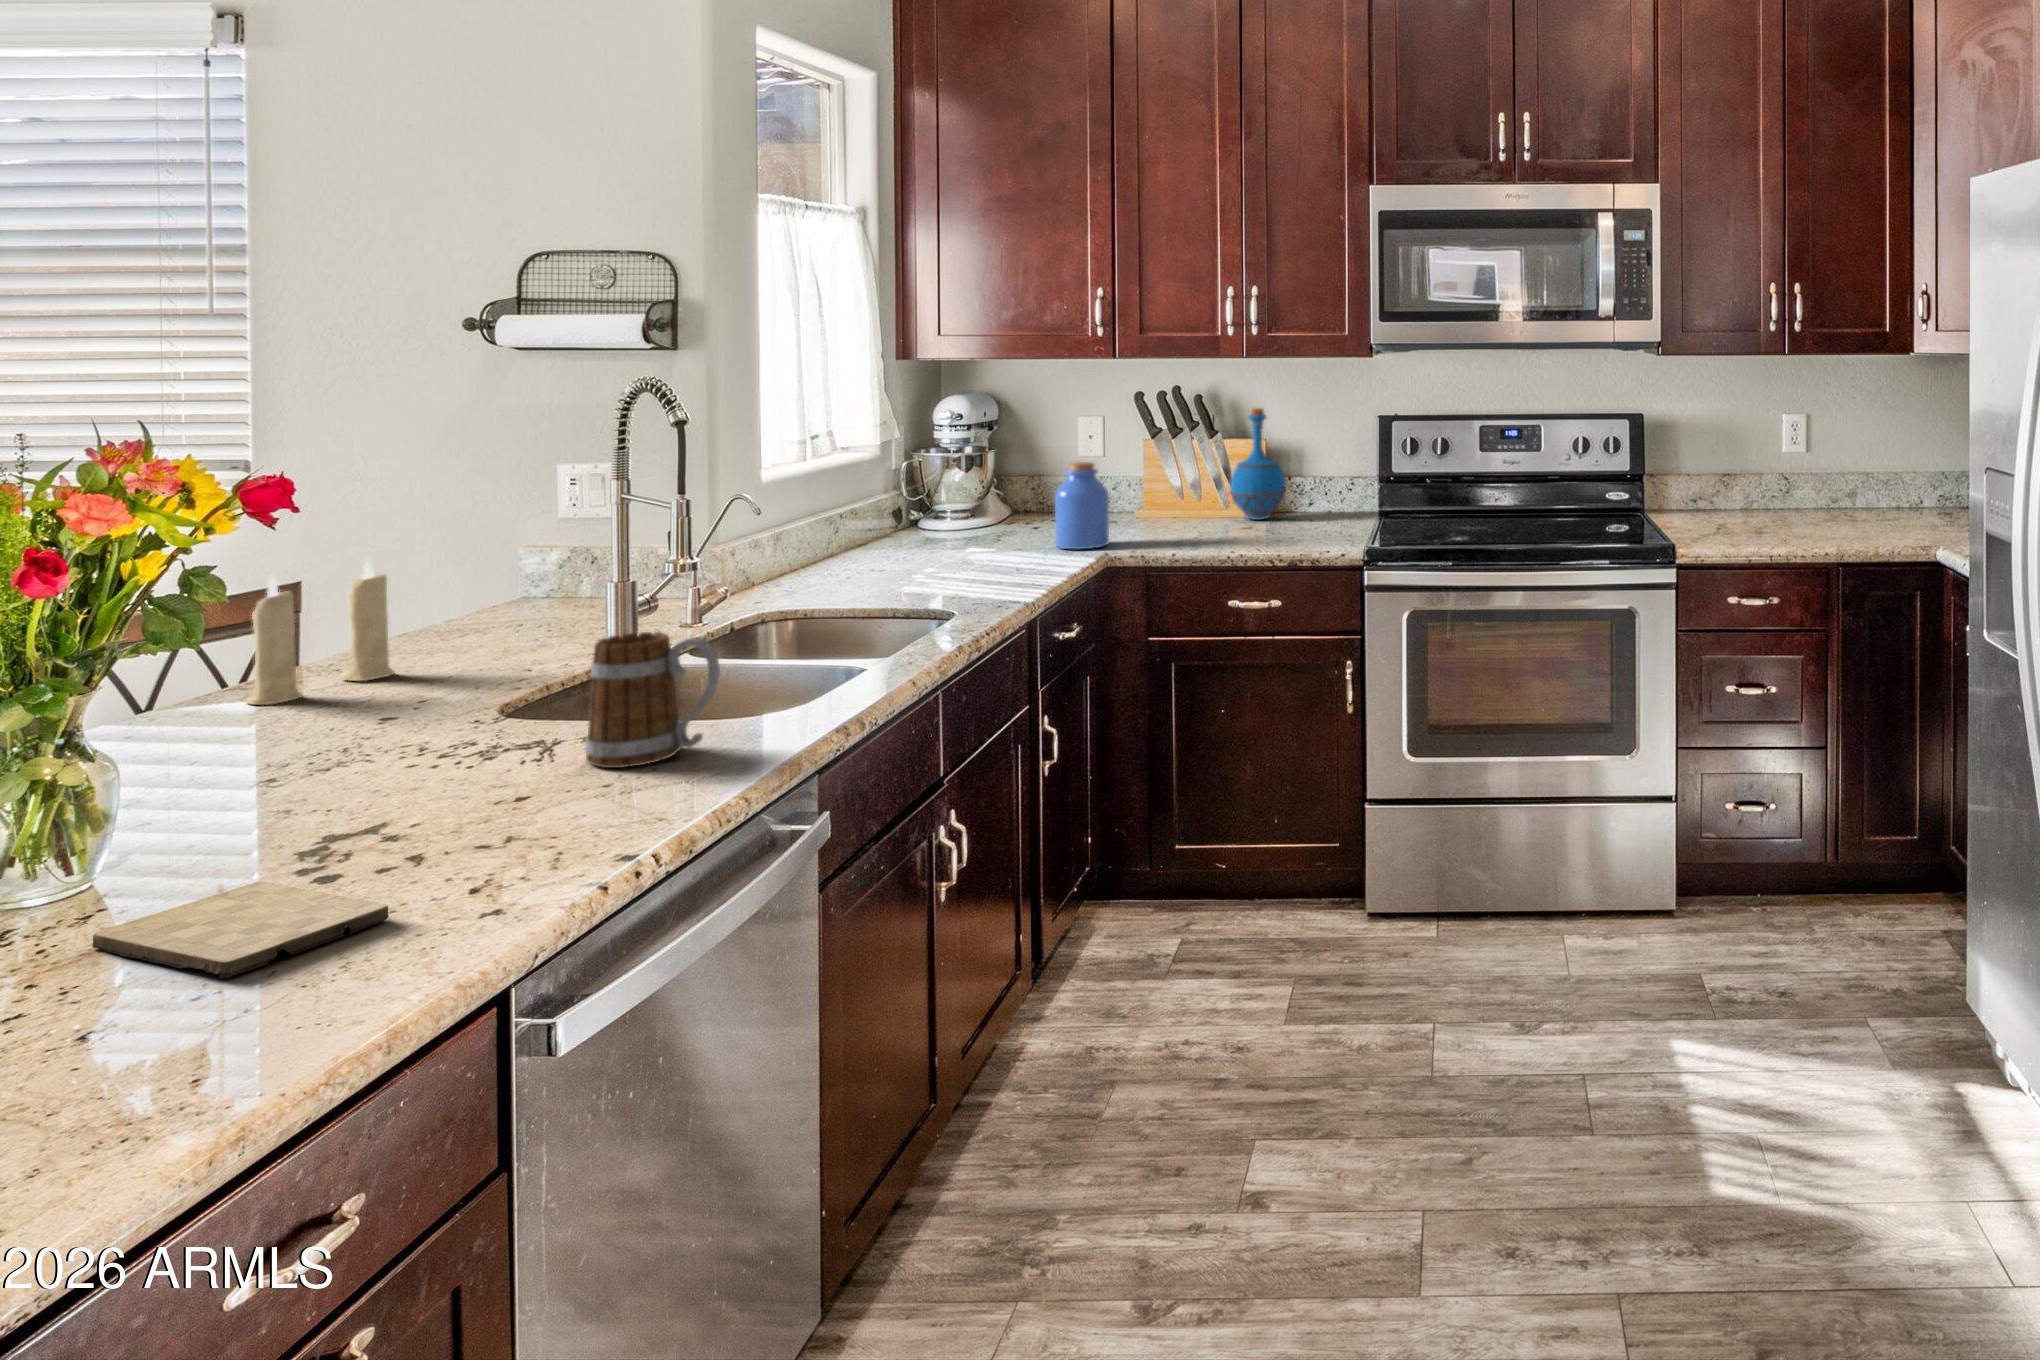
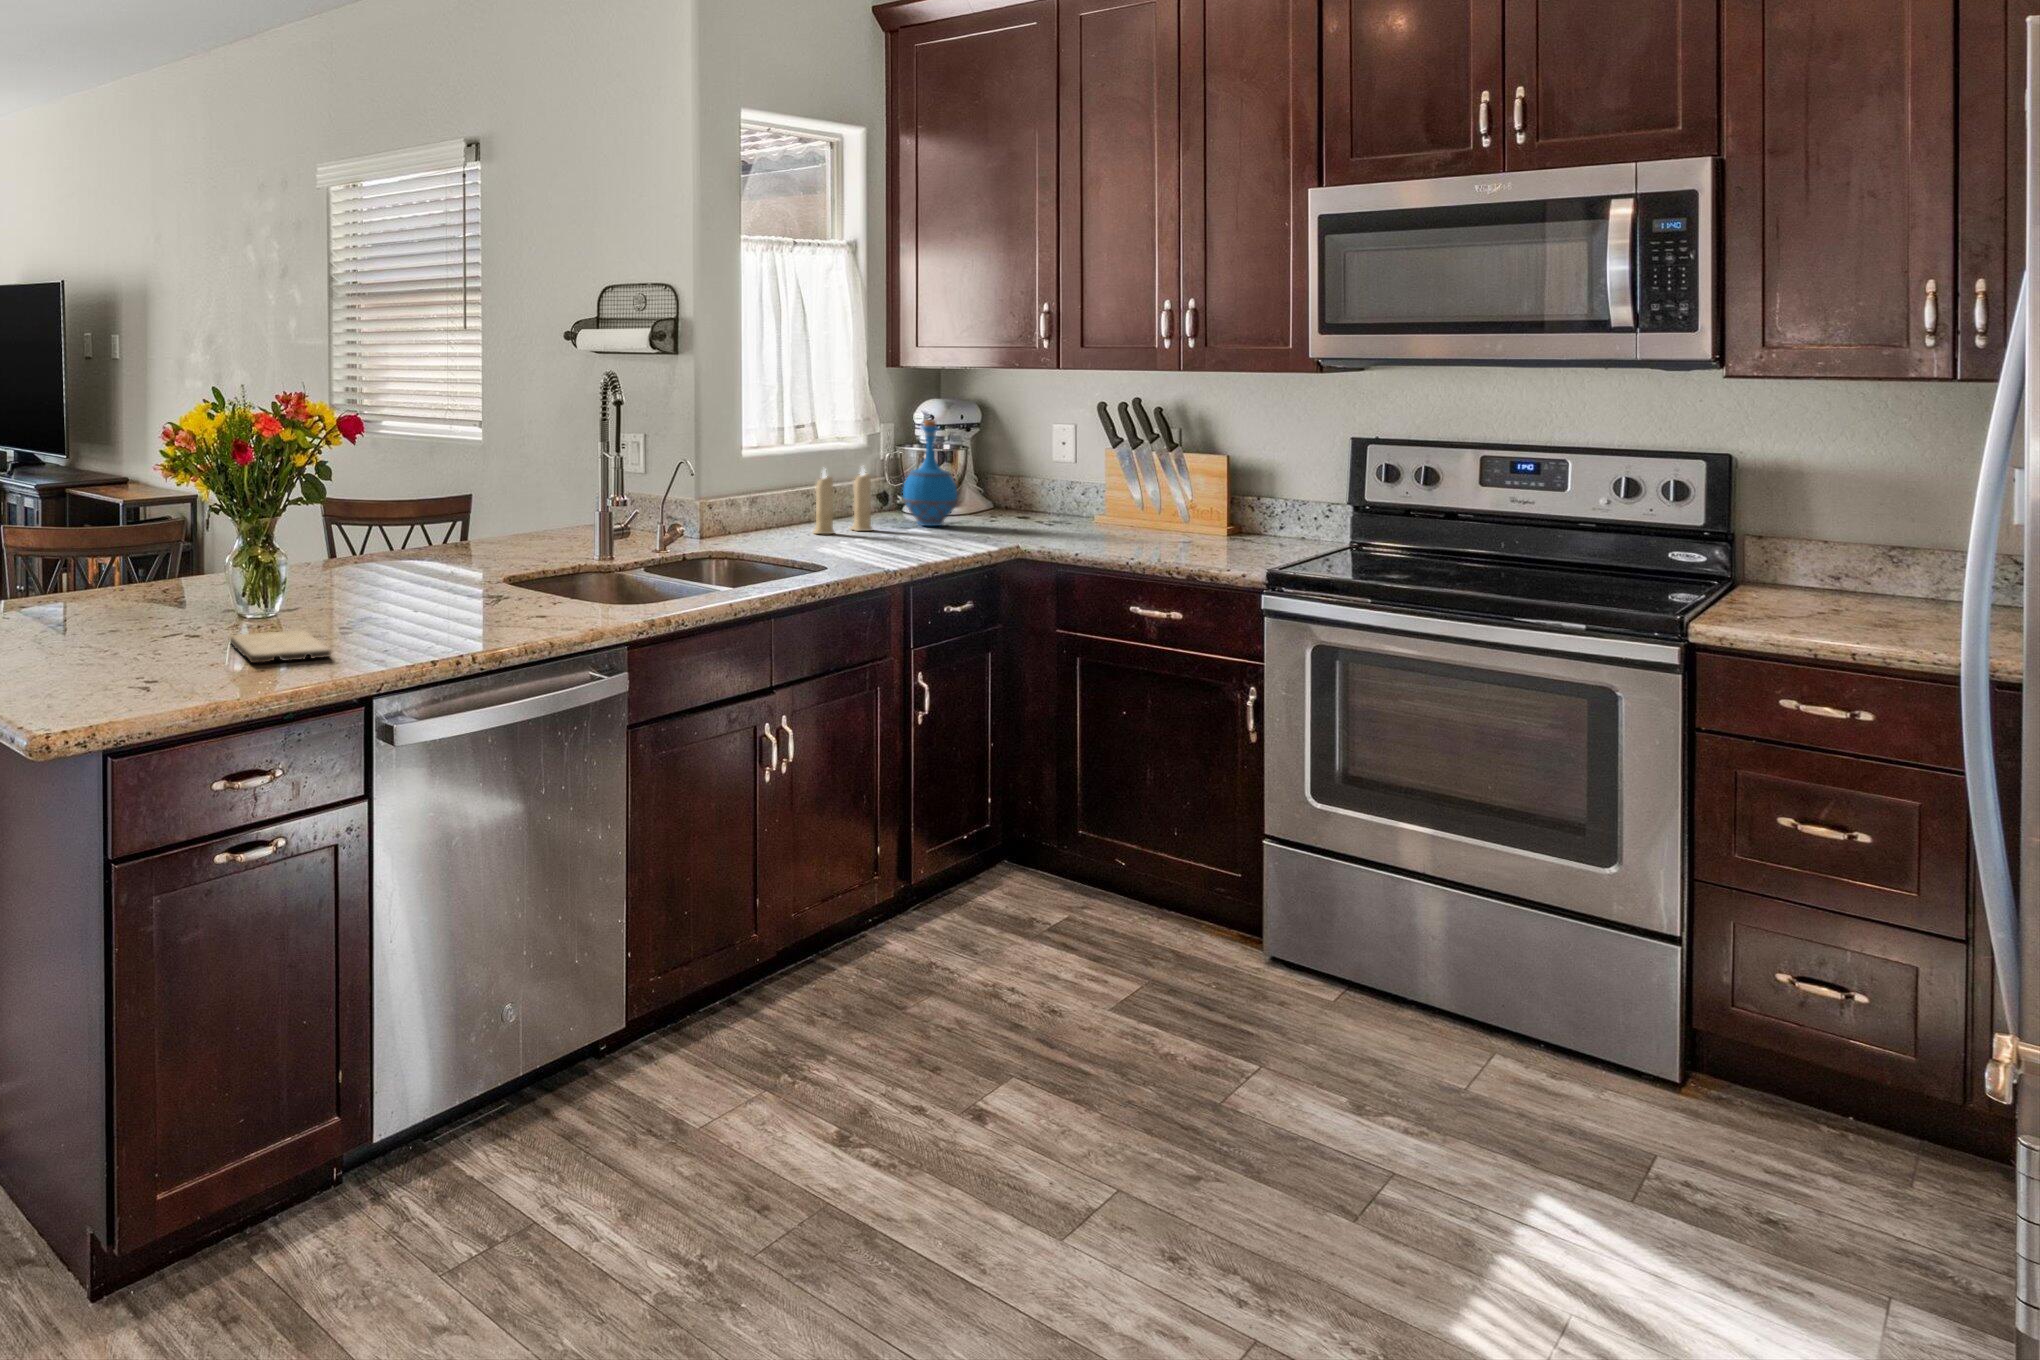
bottle: present [1230,408,1285,520] -> present [903,420,957,526]
jar: present [1055,462,1109,549] -> none [985,463,1034,541]
candle: present [247,561,394,705] -> present [813,467,872,534]
mug: present [585,632,720,768] -> none [499,534,570,619]

